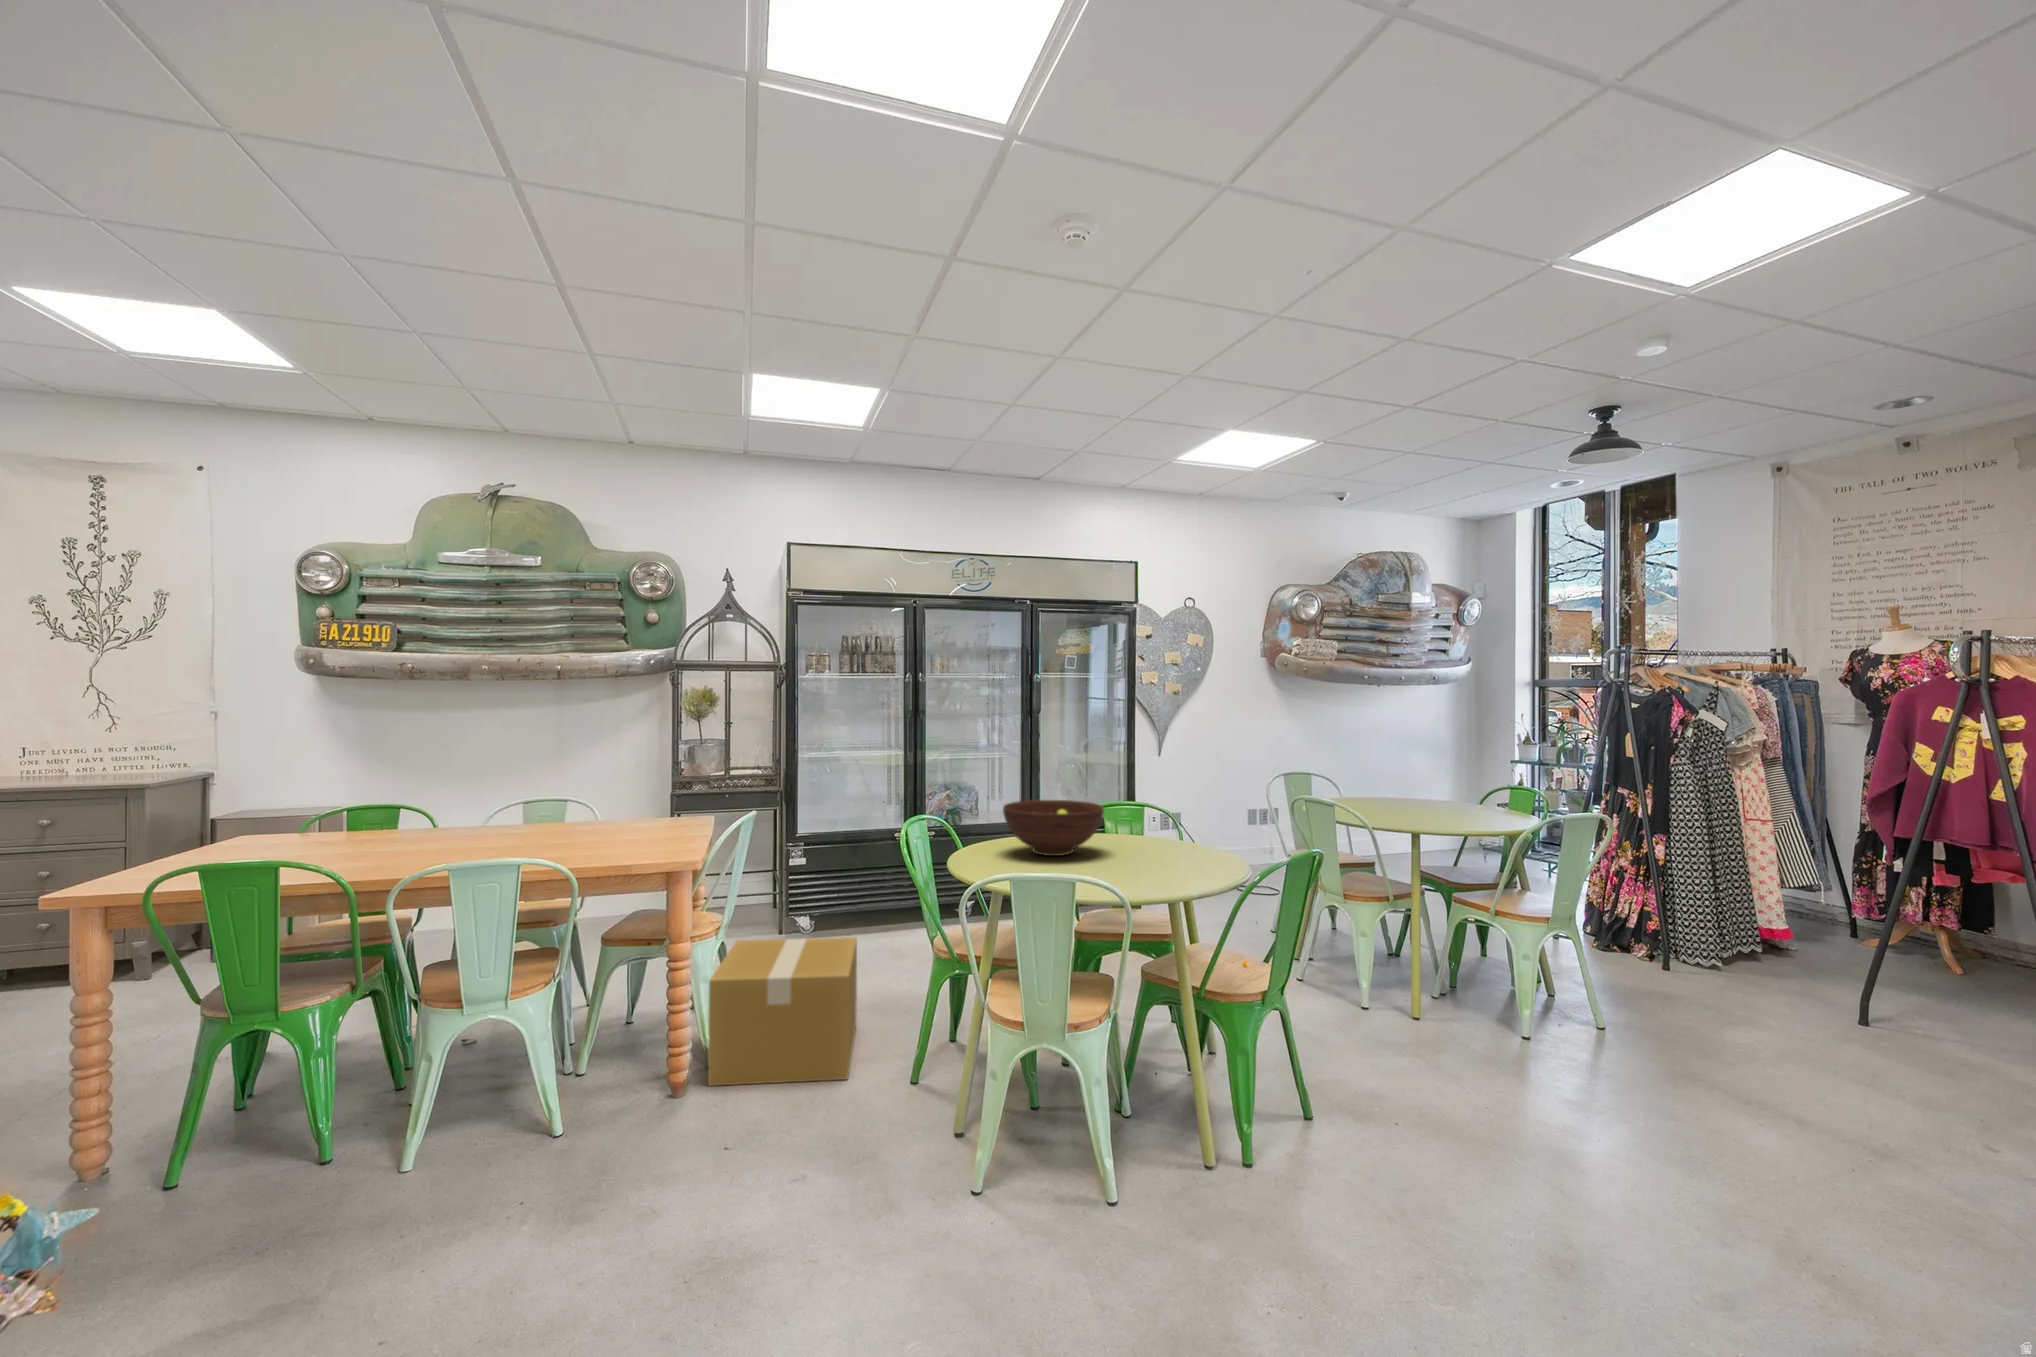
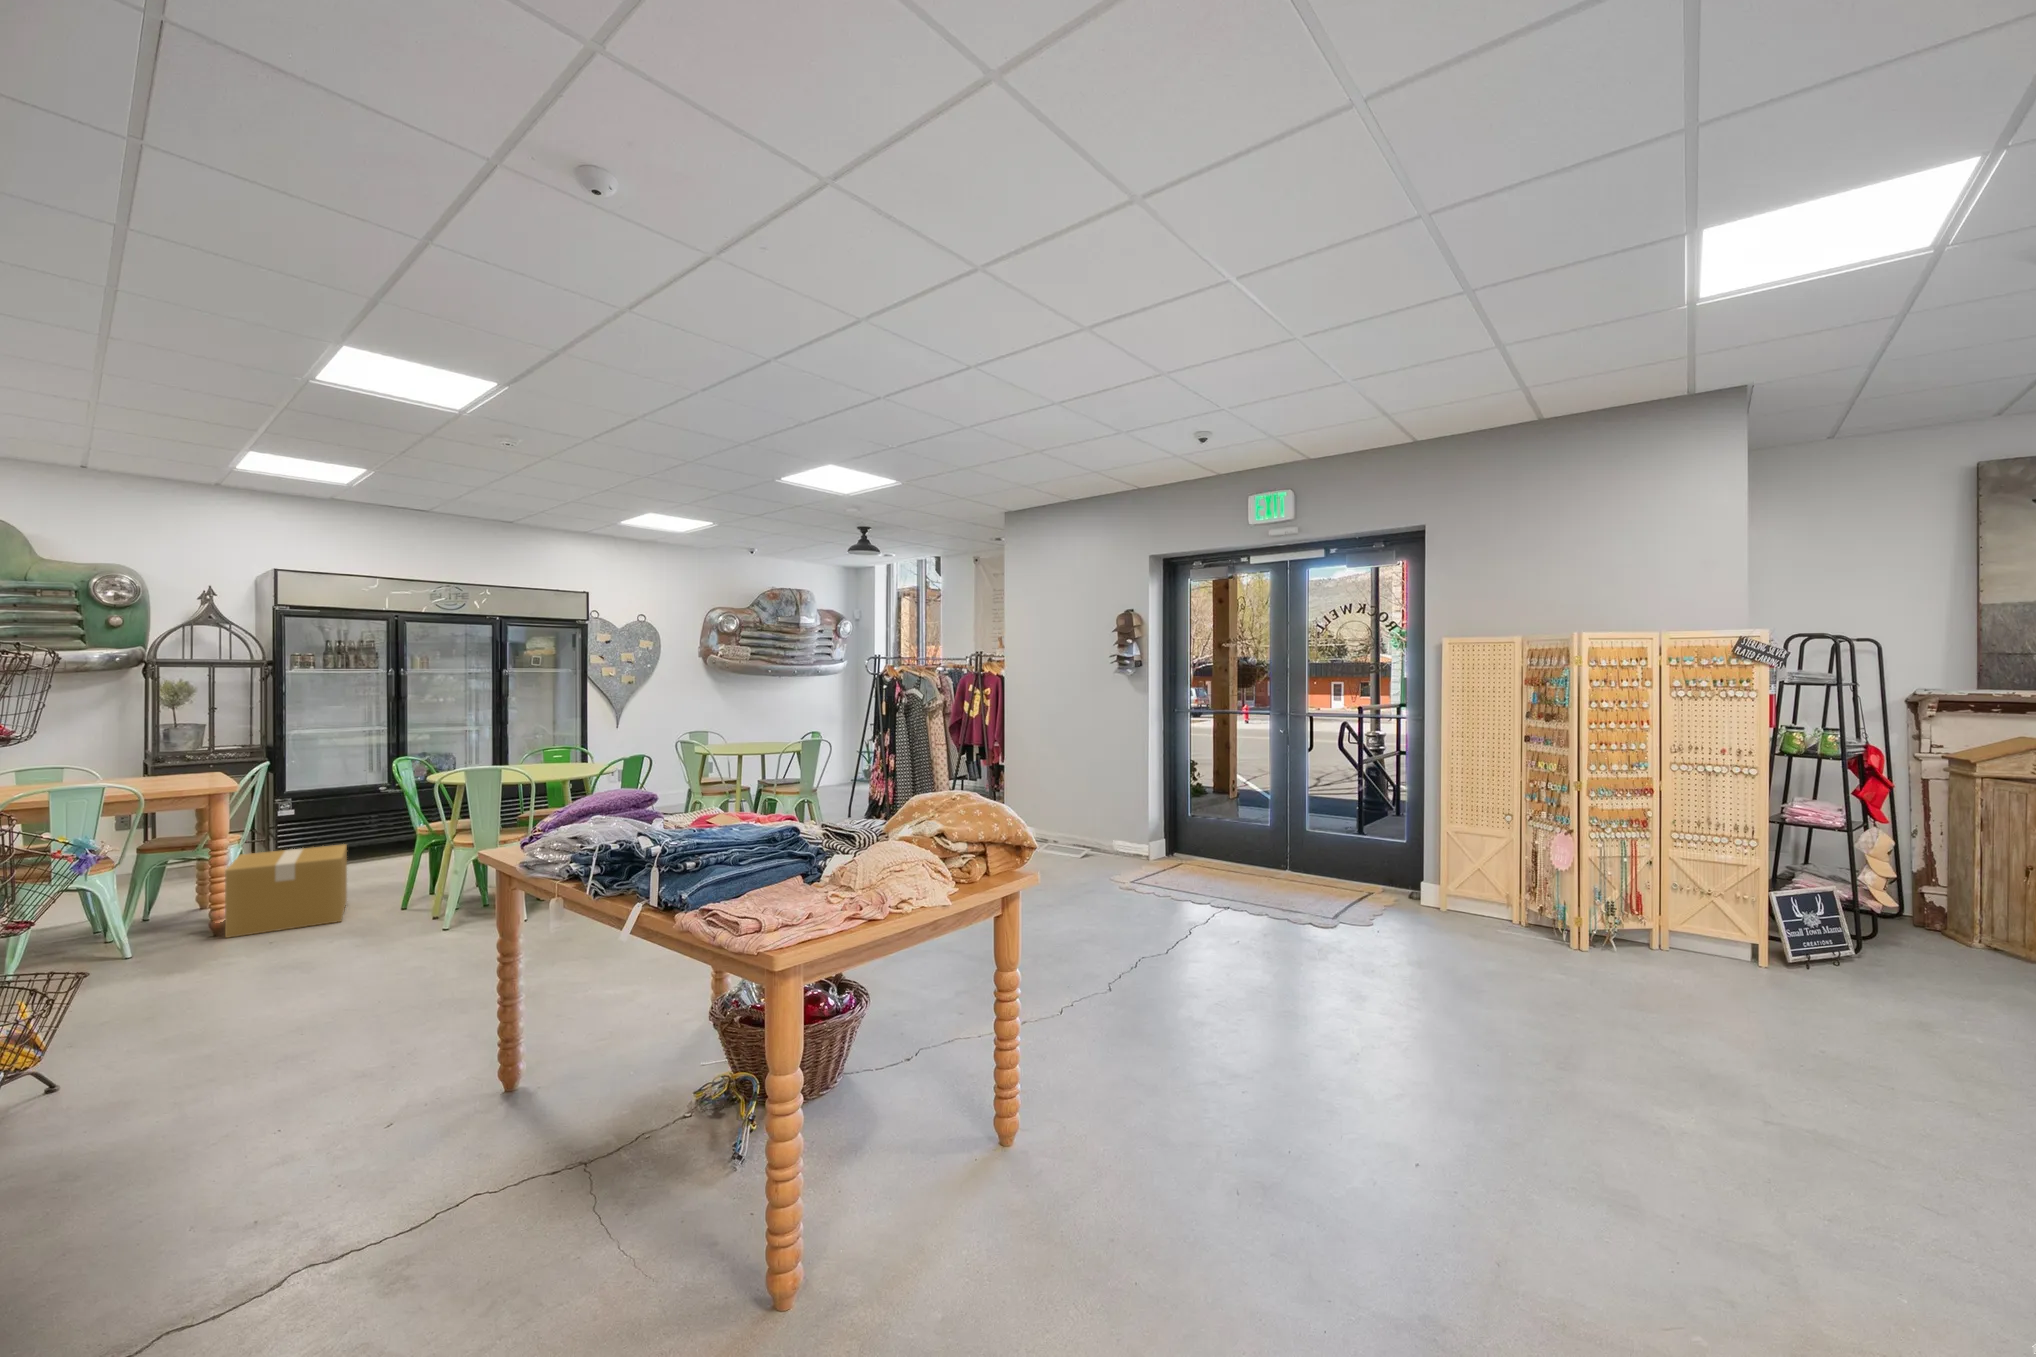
fruit bowl: present [1003,800,1104,856] -> none [459,746,529,777]

